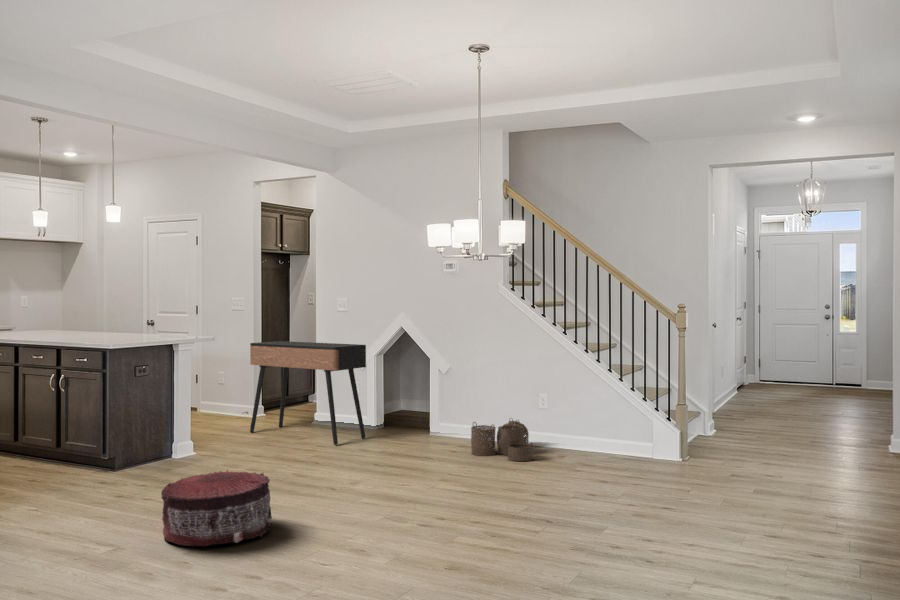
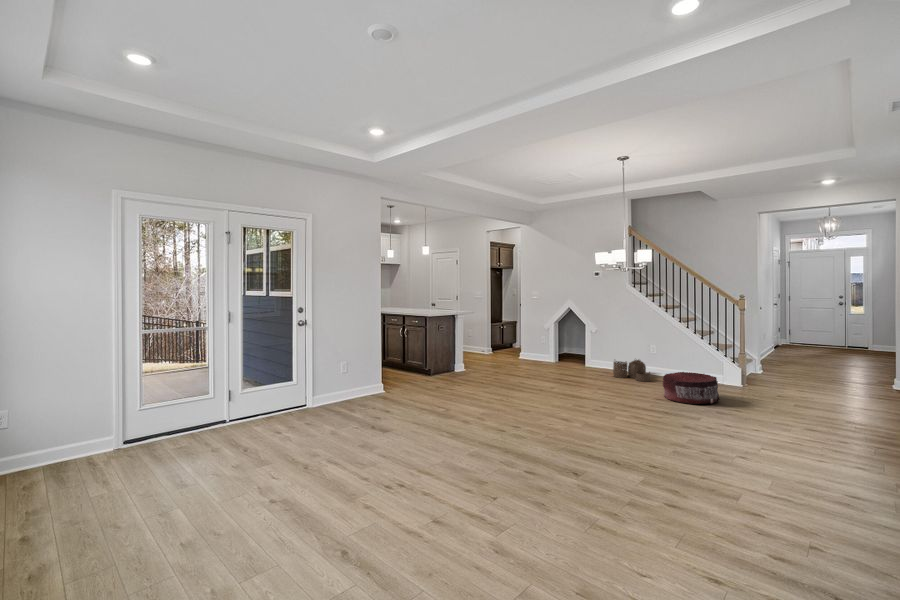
console table: present [250,341,366,445] -> none [489,314,552,369]
pouf: present [161,471,272,546] -> present [663,372,720,404]

